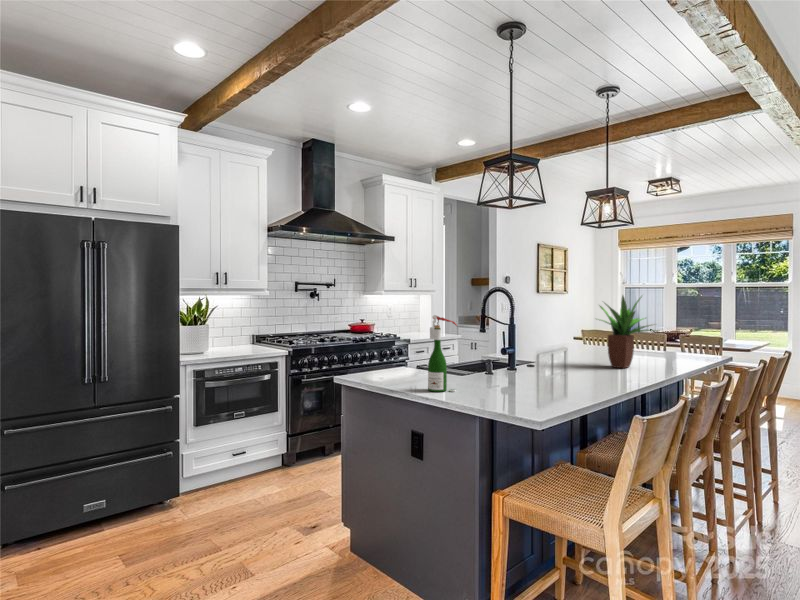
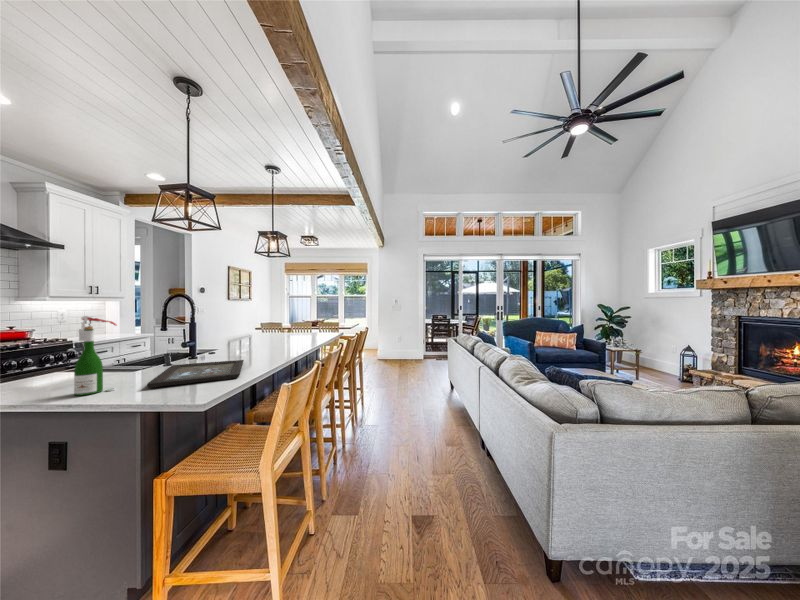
potted plant: present [600,296,655,368] -> none [263,298,306,346]
tray: none [483,375,574,400] -> present [147,360,244,388]

